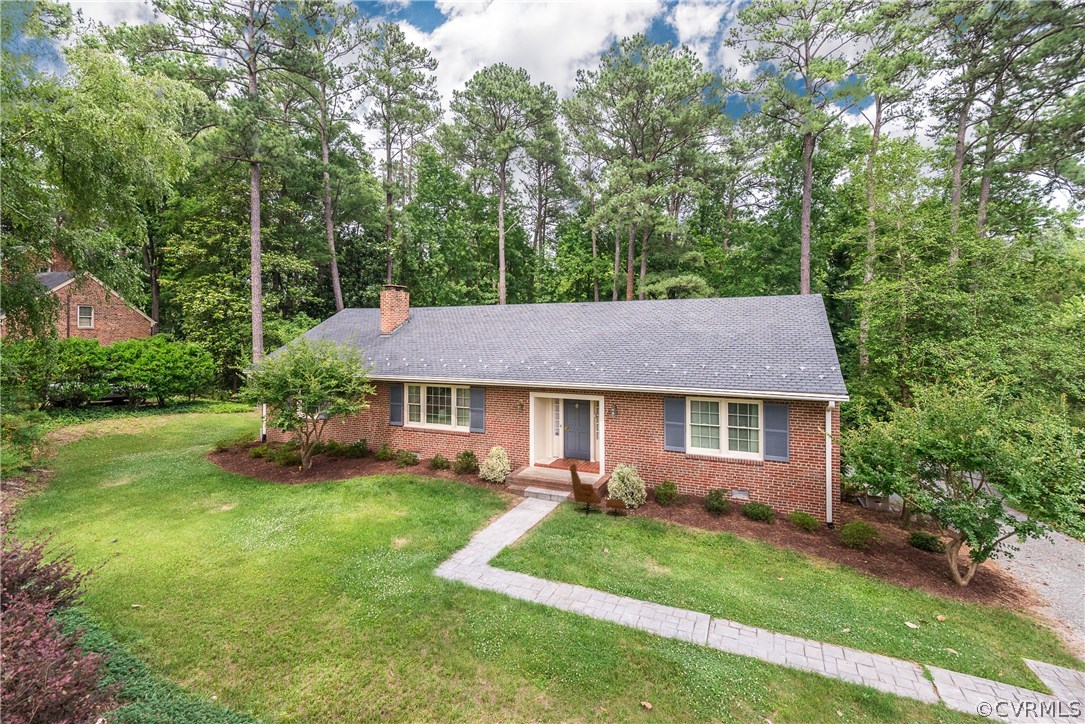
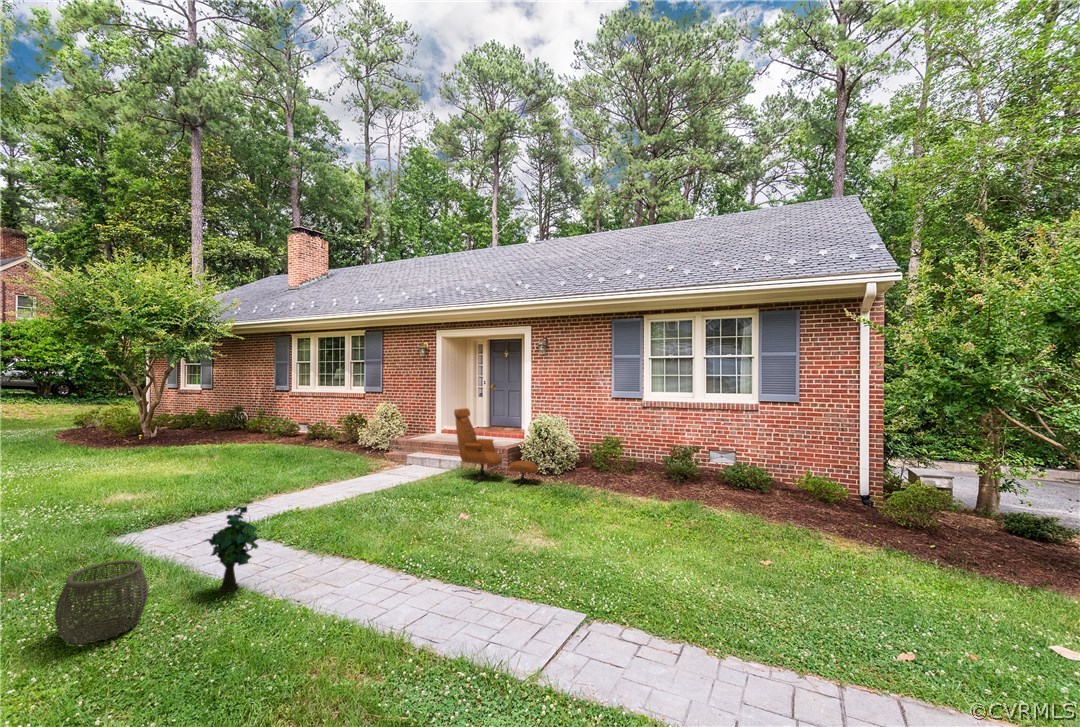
decorative plant: none [525,568,548,609] -> present [205,506,258,592]
woven basket: none [495,601,525,640] -> present [54,560,149,645]

